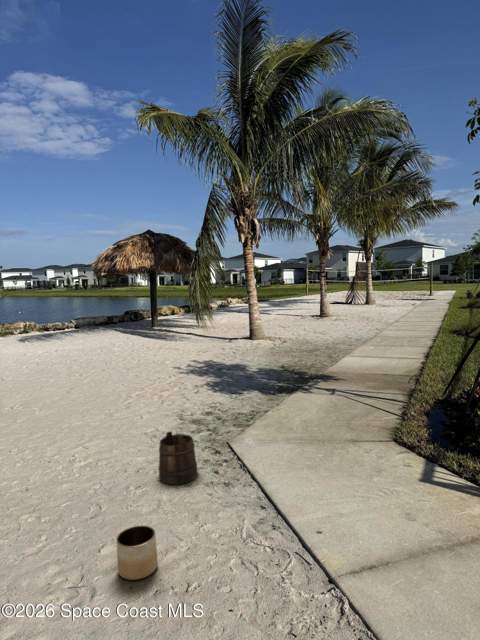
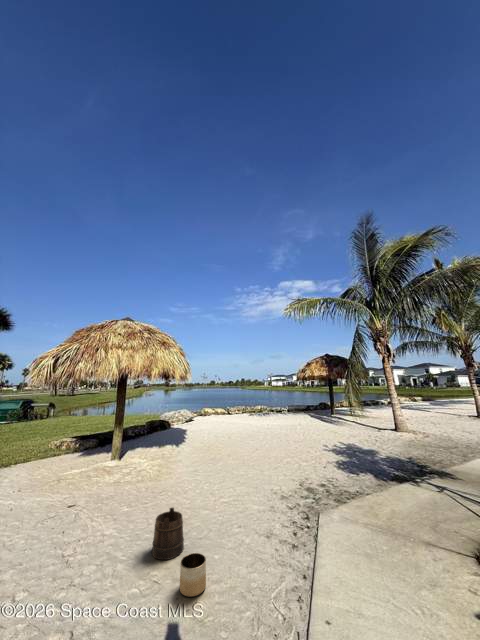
bucket: present [159,431,198,484] -> present [152,508,184,560]

